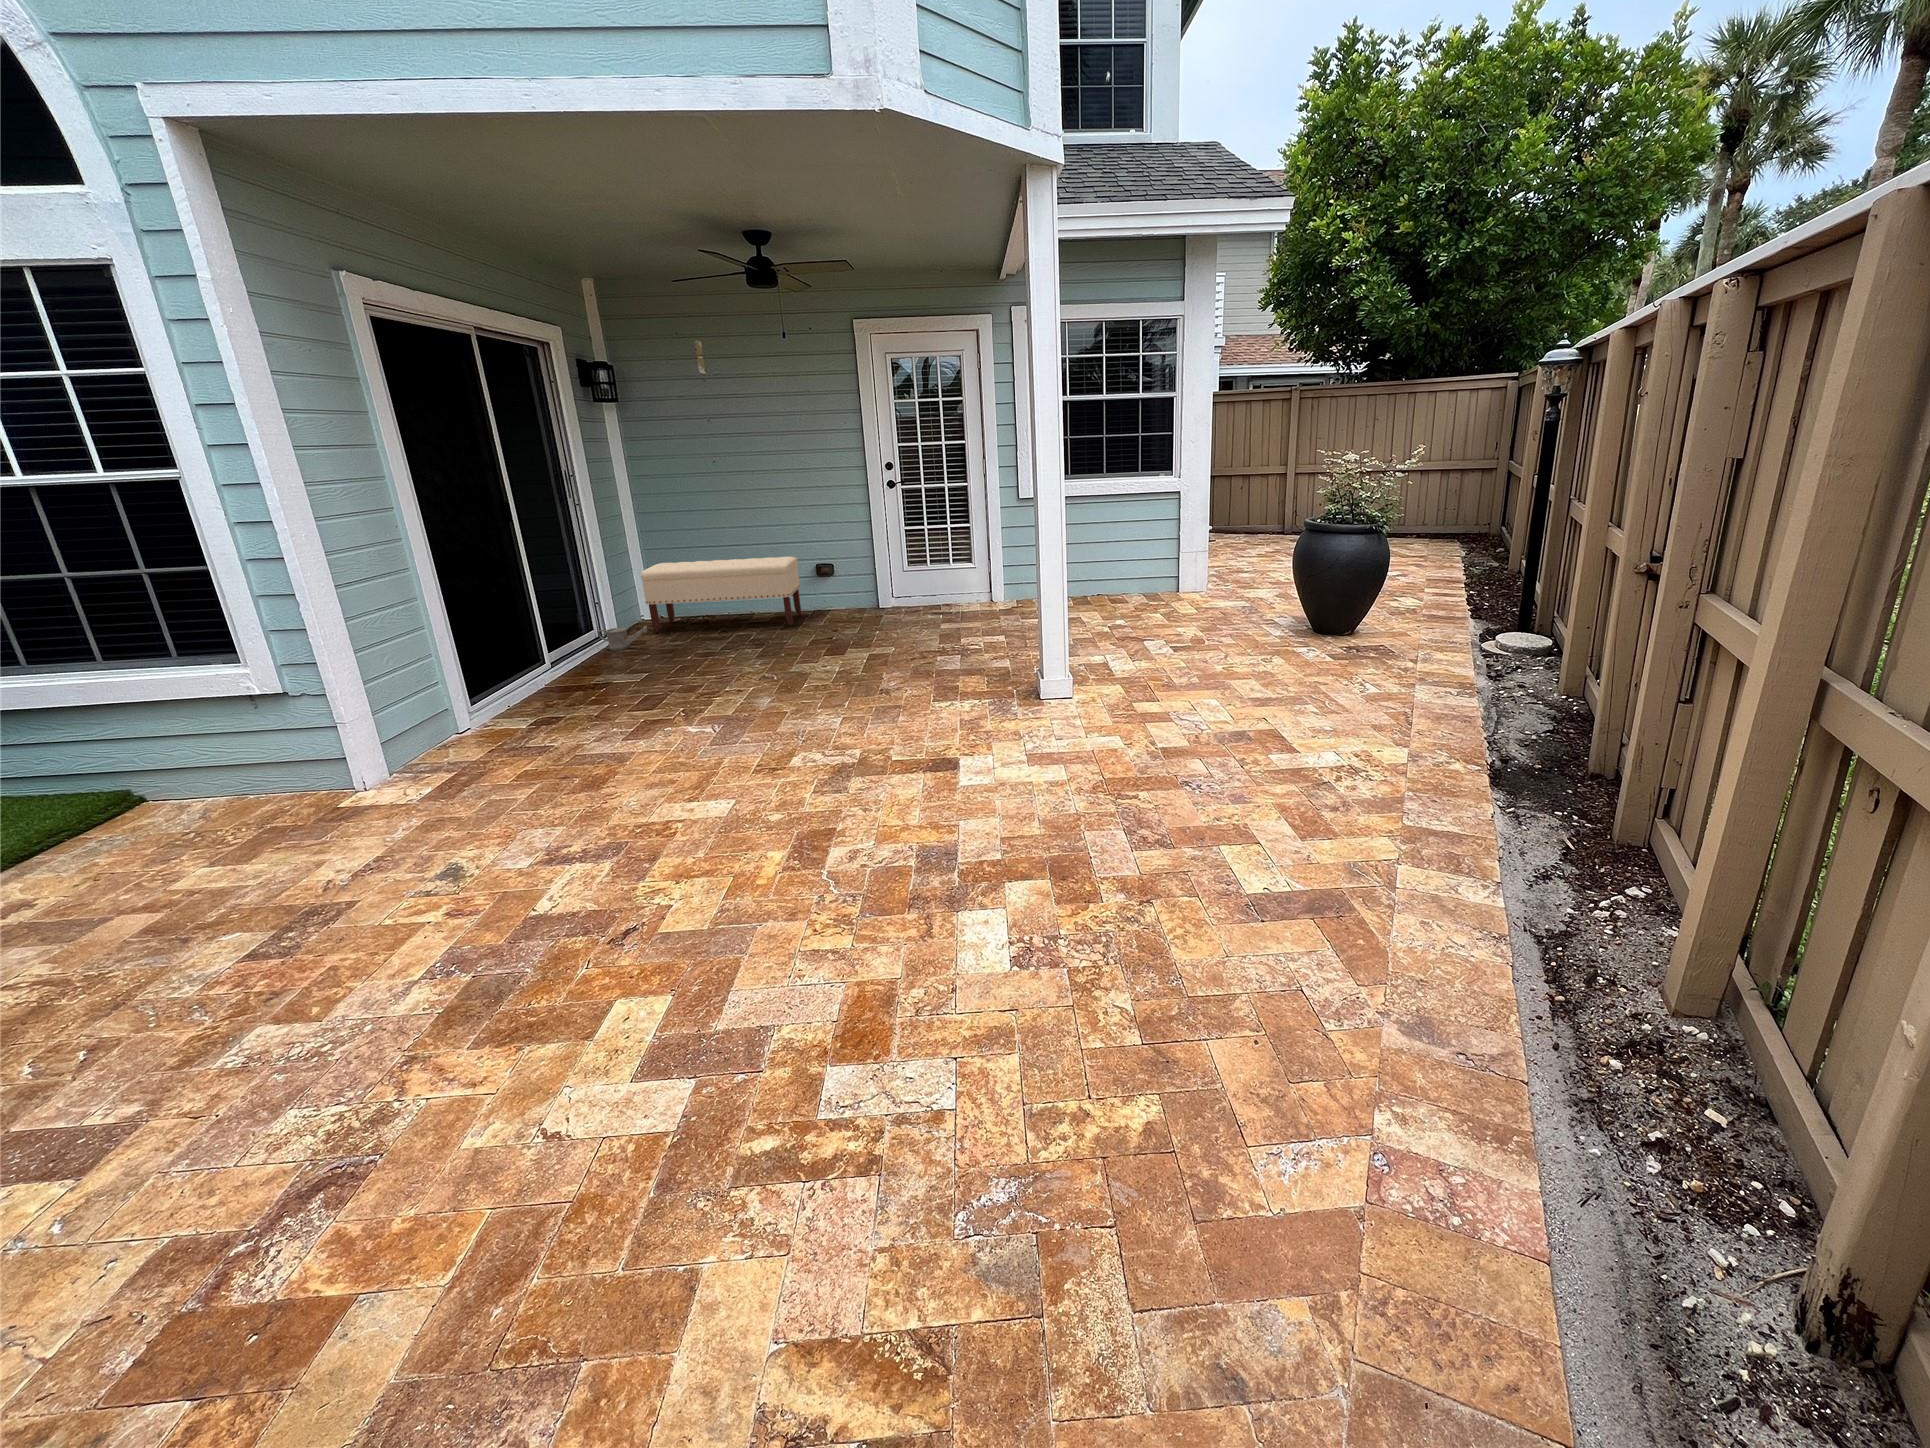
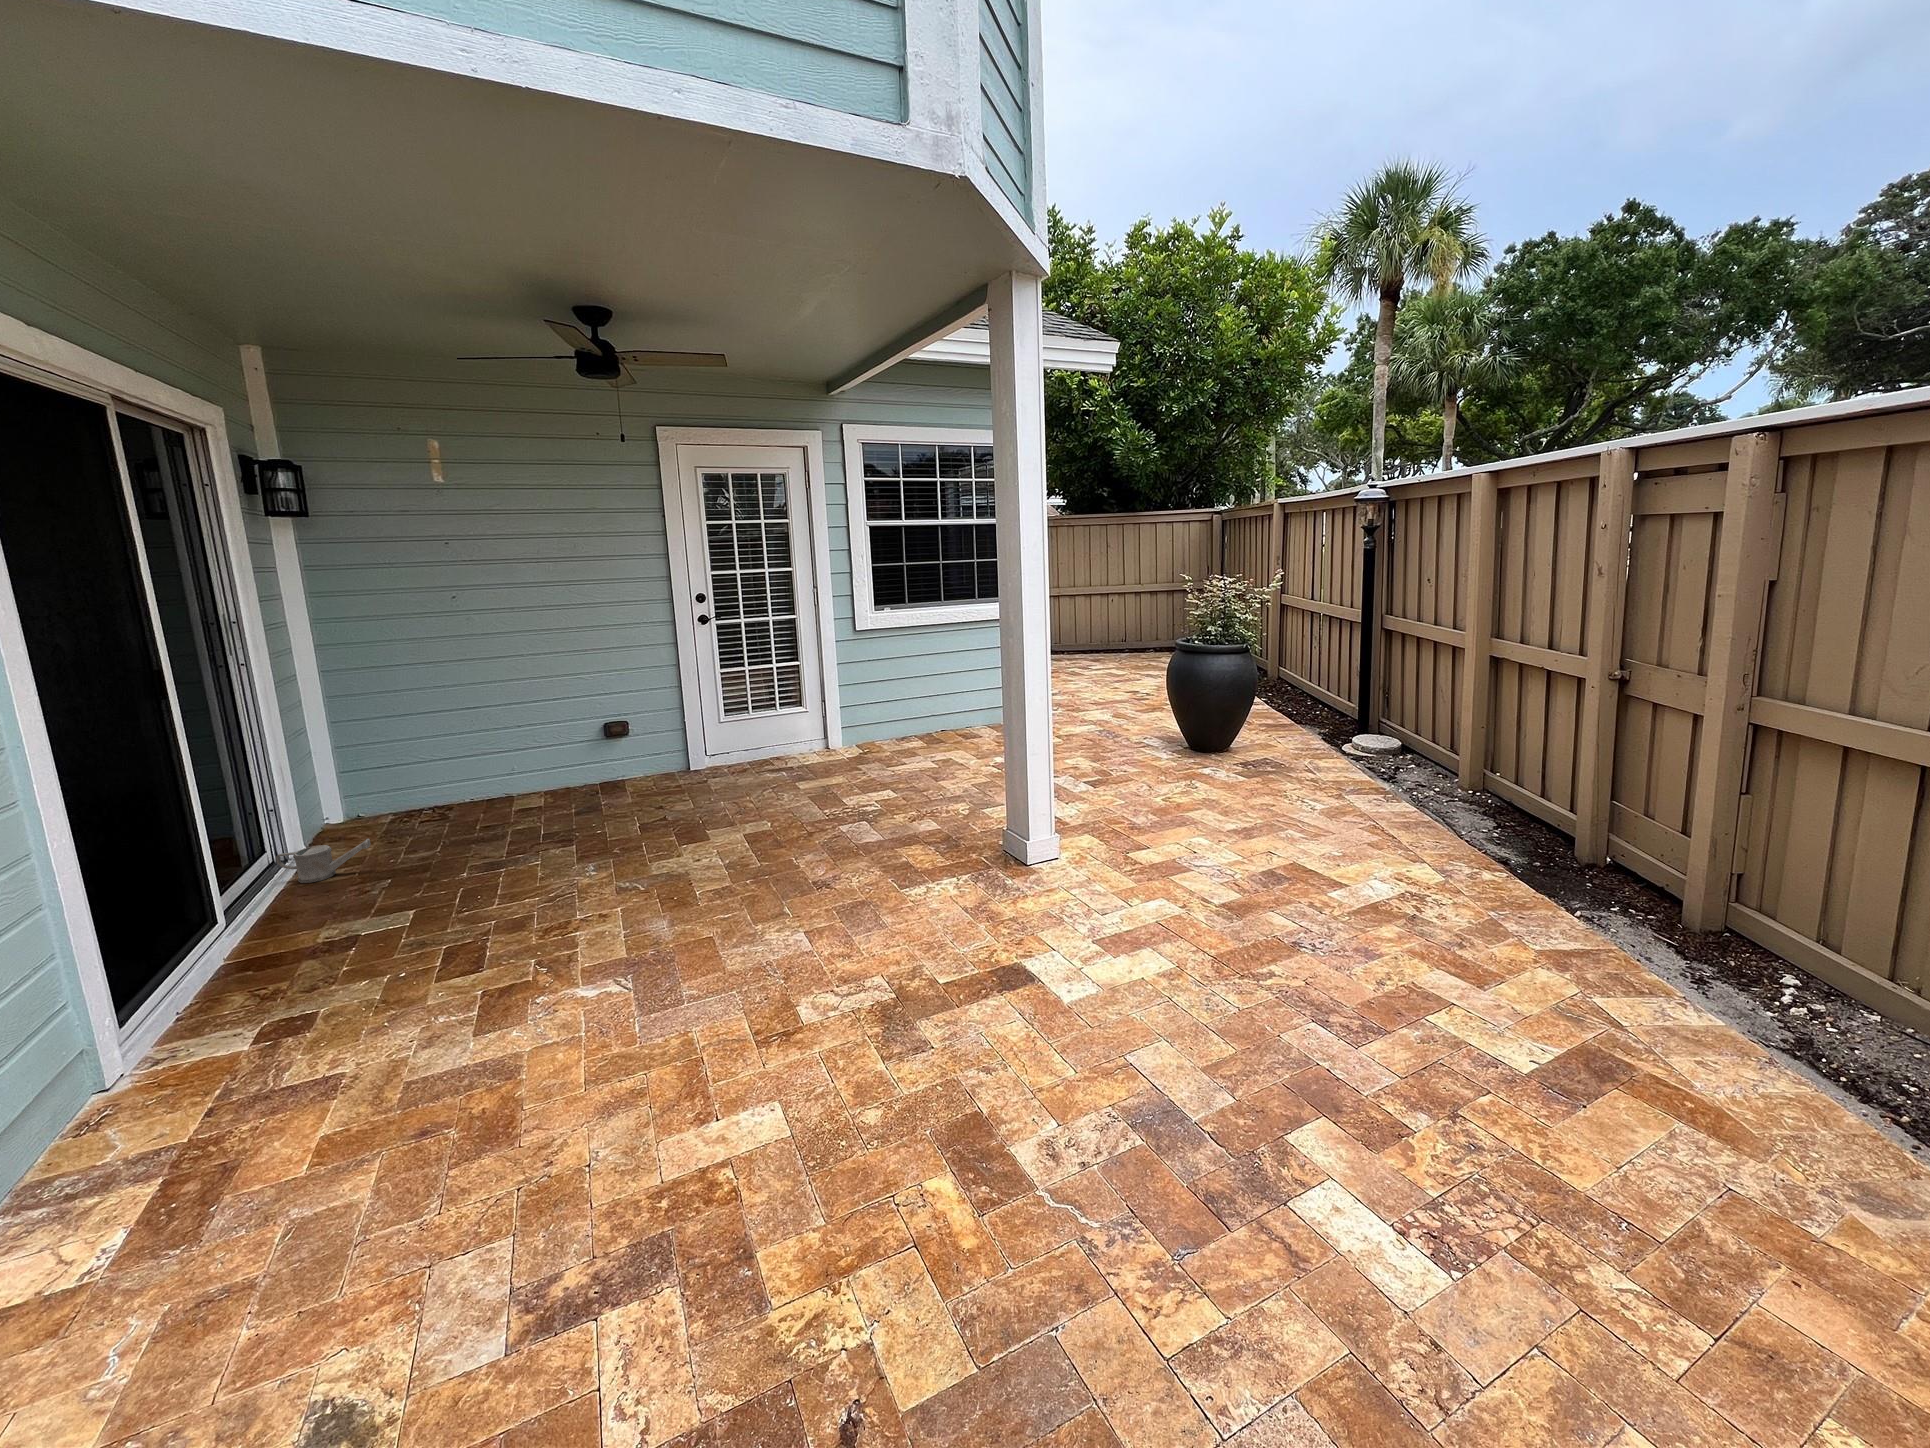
bench: present [641,557,802,633] -> none [341,717,585,845]

